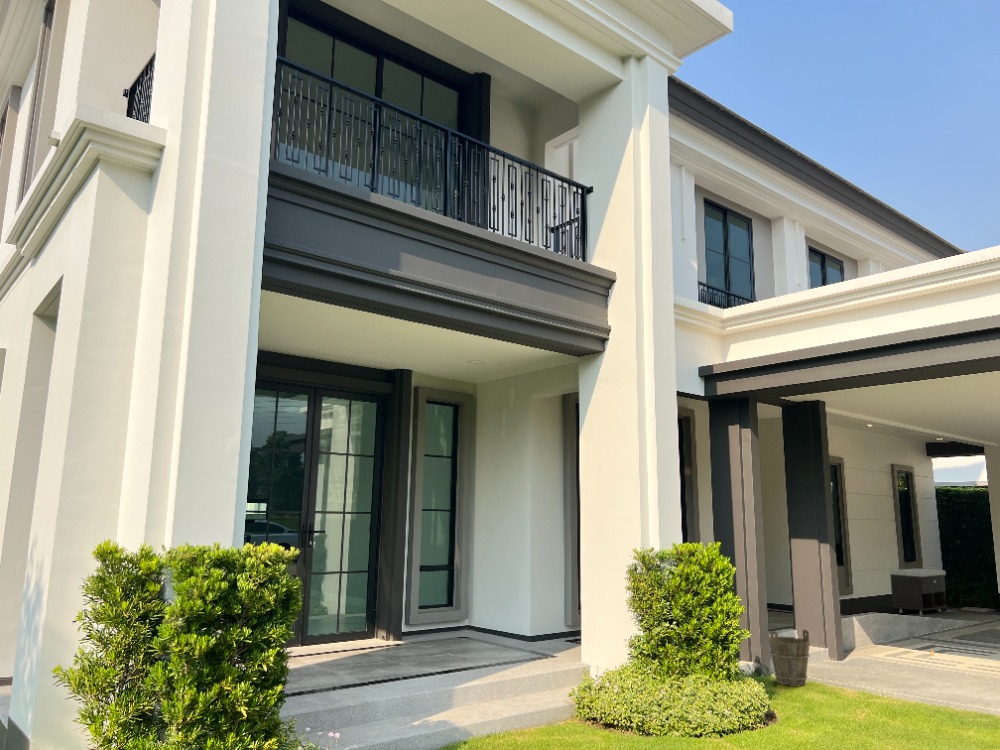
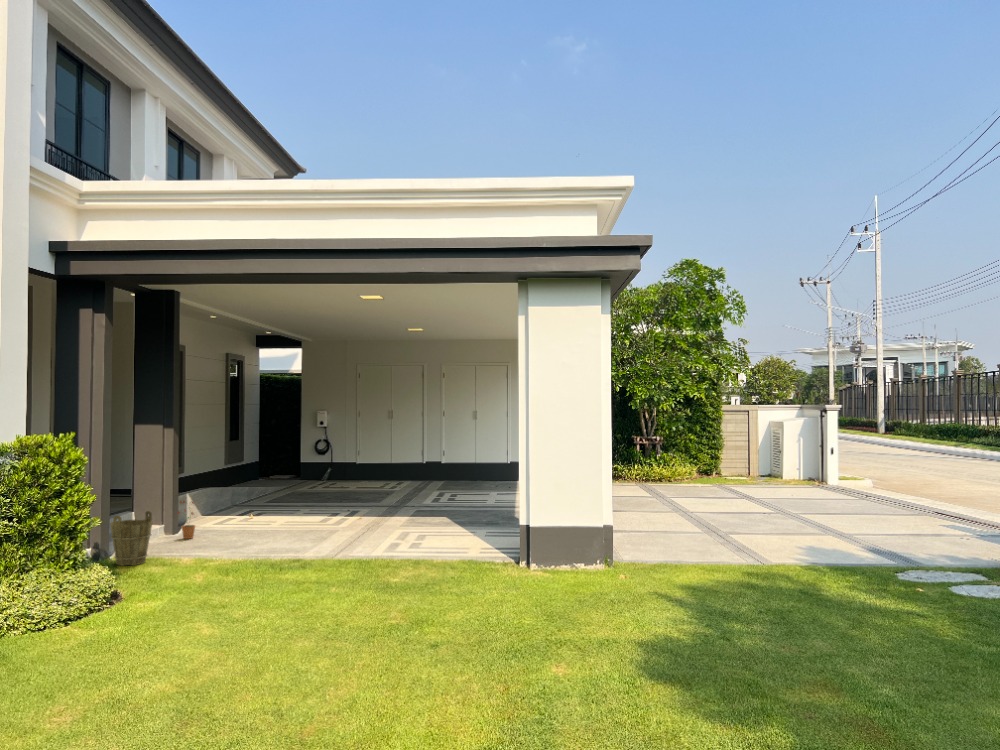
storage bench: present [890,569,947,615] -> none [216,446,263,486]
potted plant: none [839,622,863,667] -> present [178,501,195,539]

